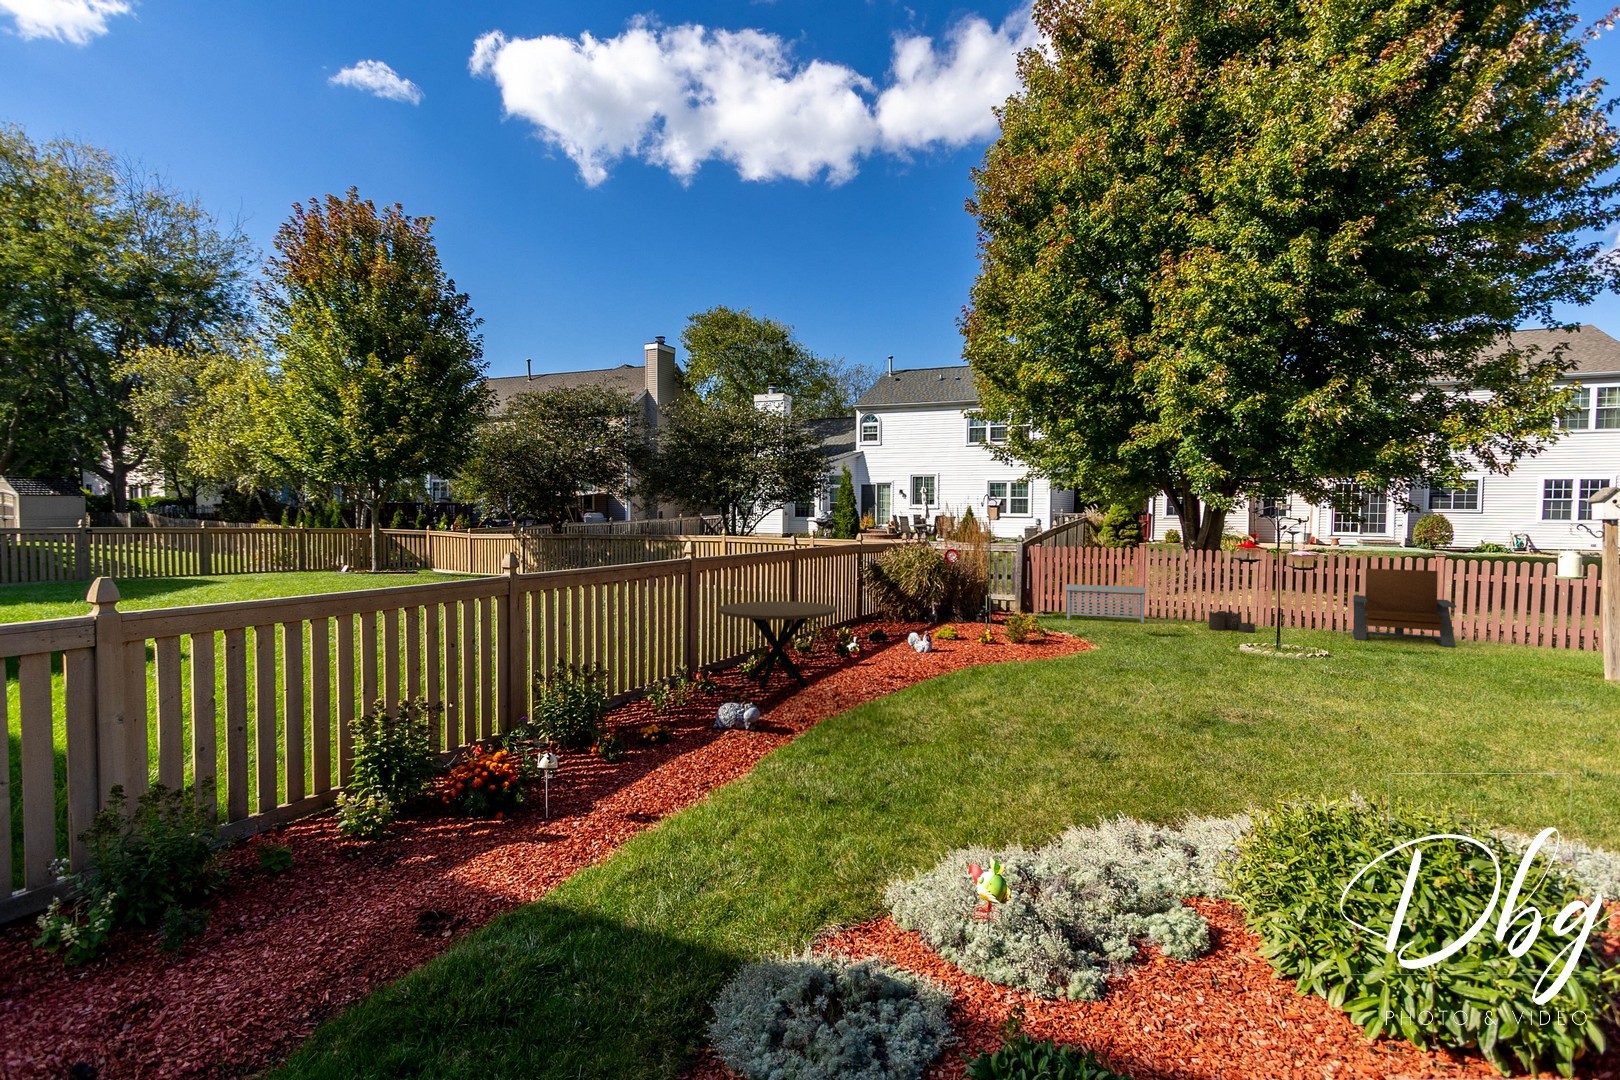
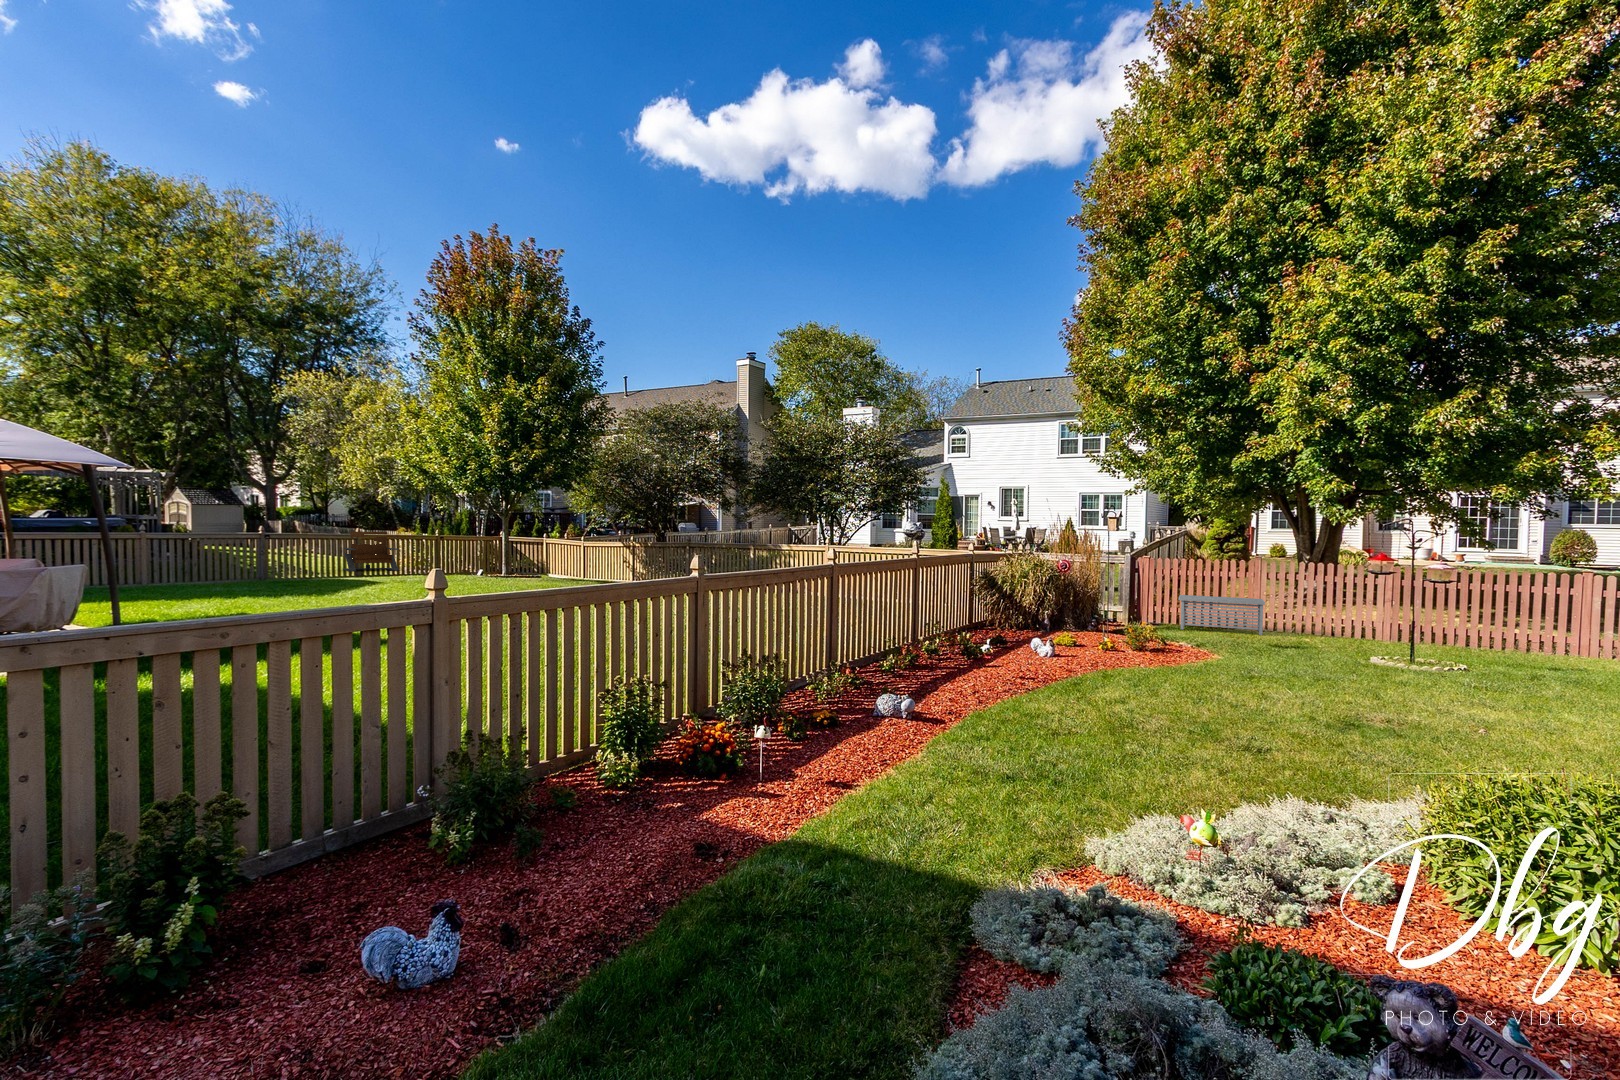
lounge chair: present [1353,569,1456,647] -> present [343,532,399,571]
dining table: present [718,601,837,689] -> none [861,602,974,682]
woven basket: present [1209,610,1256,632] -> none [1333,622,1385,646]

